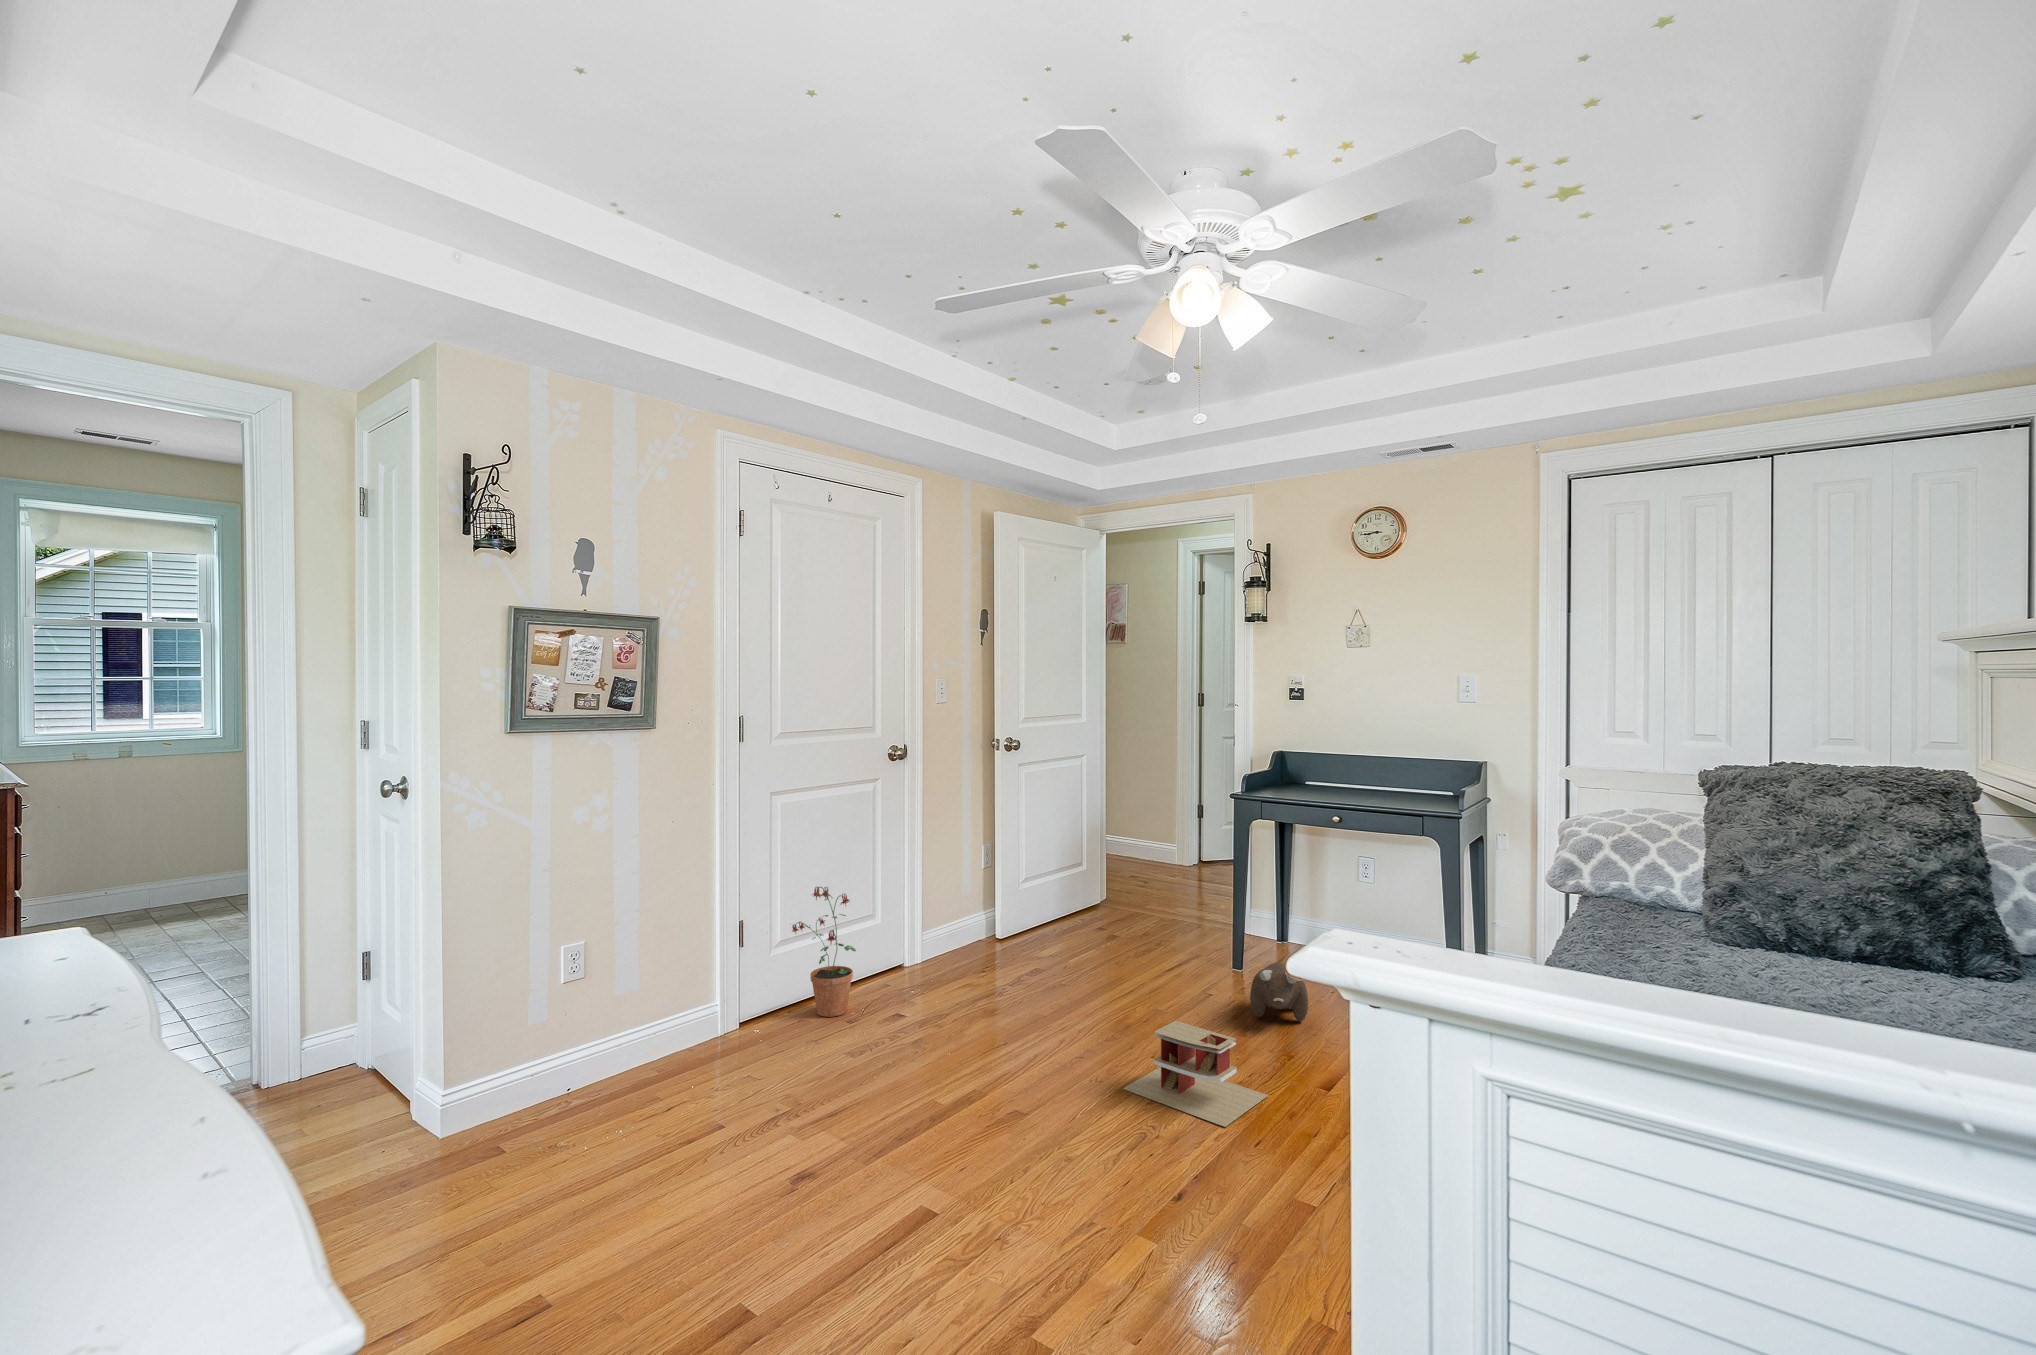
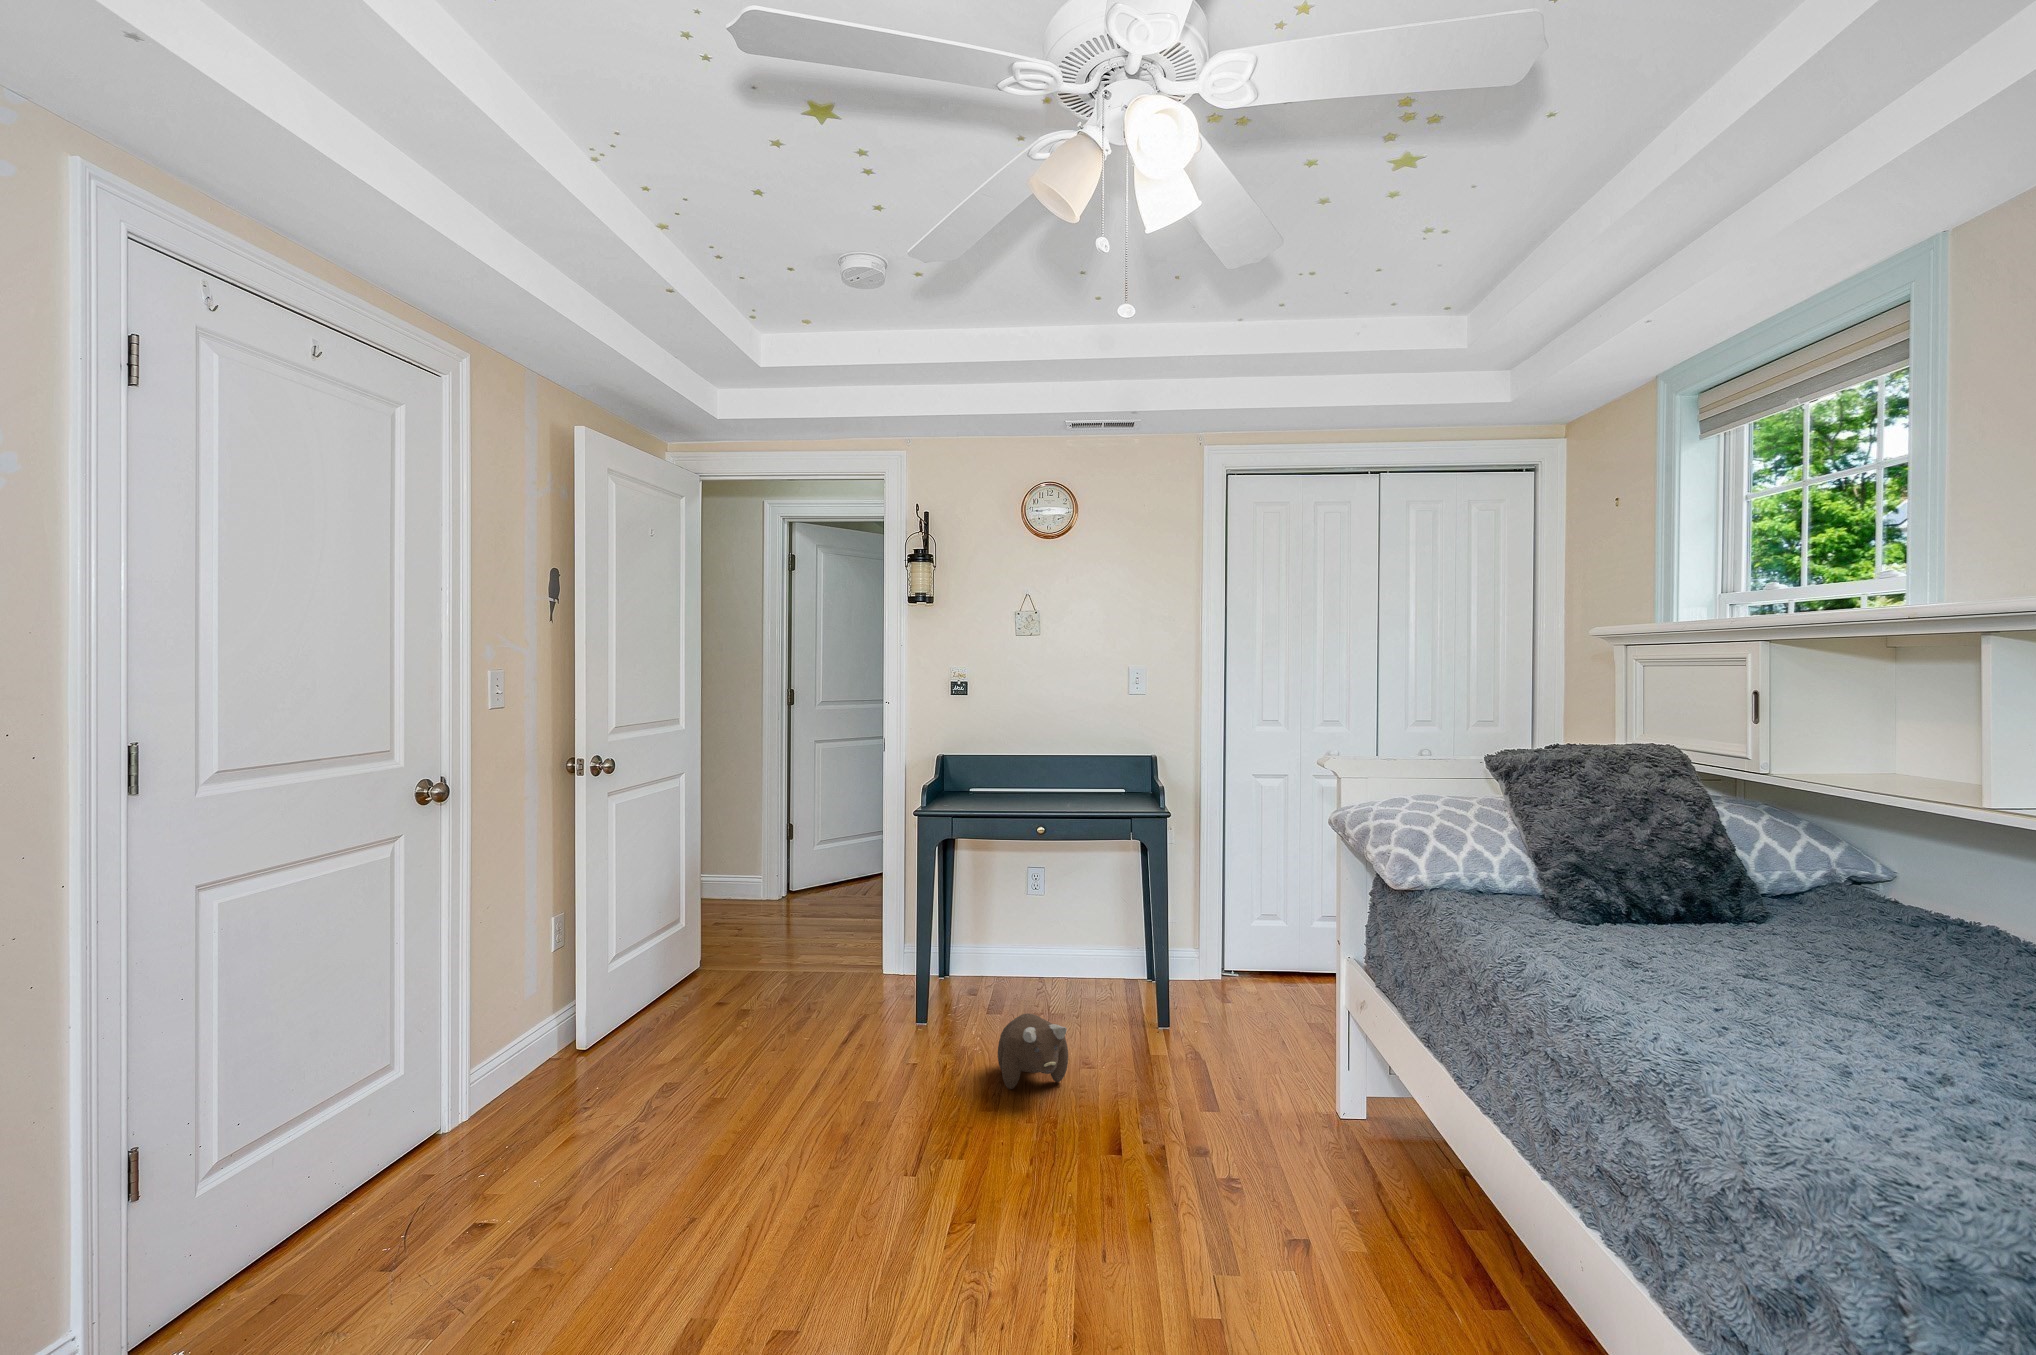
potted plant: present [792,887,856,1017] -> none [230,1043,395,1301]
toy house: present [1123,1021,1268,1127] -> none [942,1136,1118,1279]

